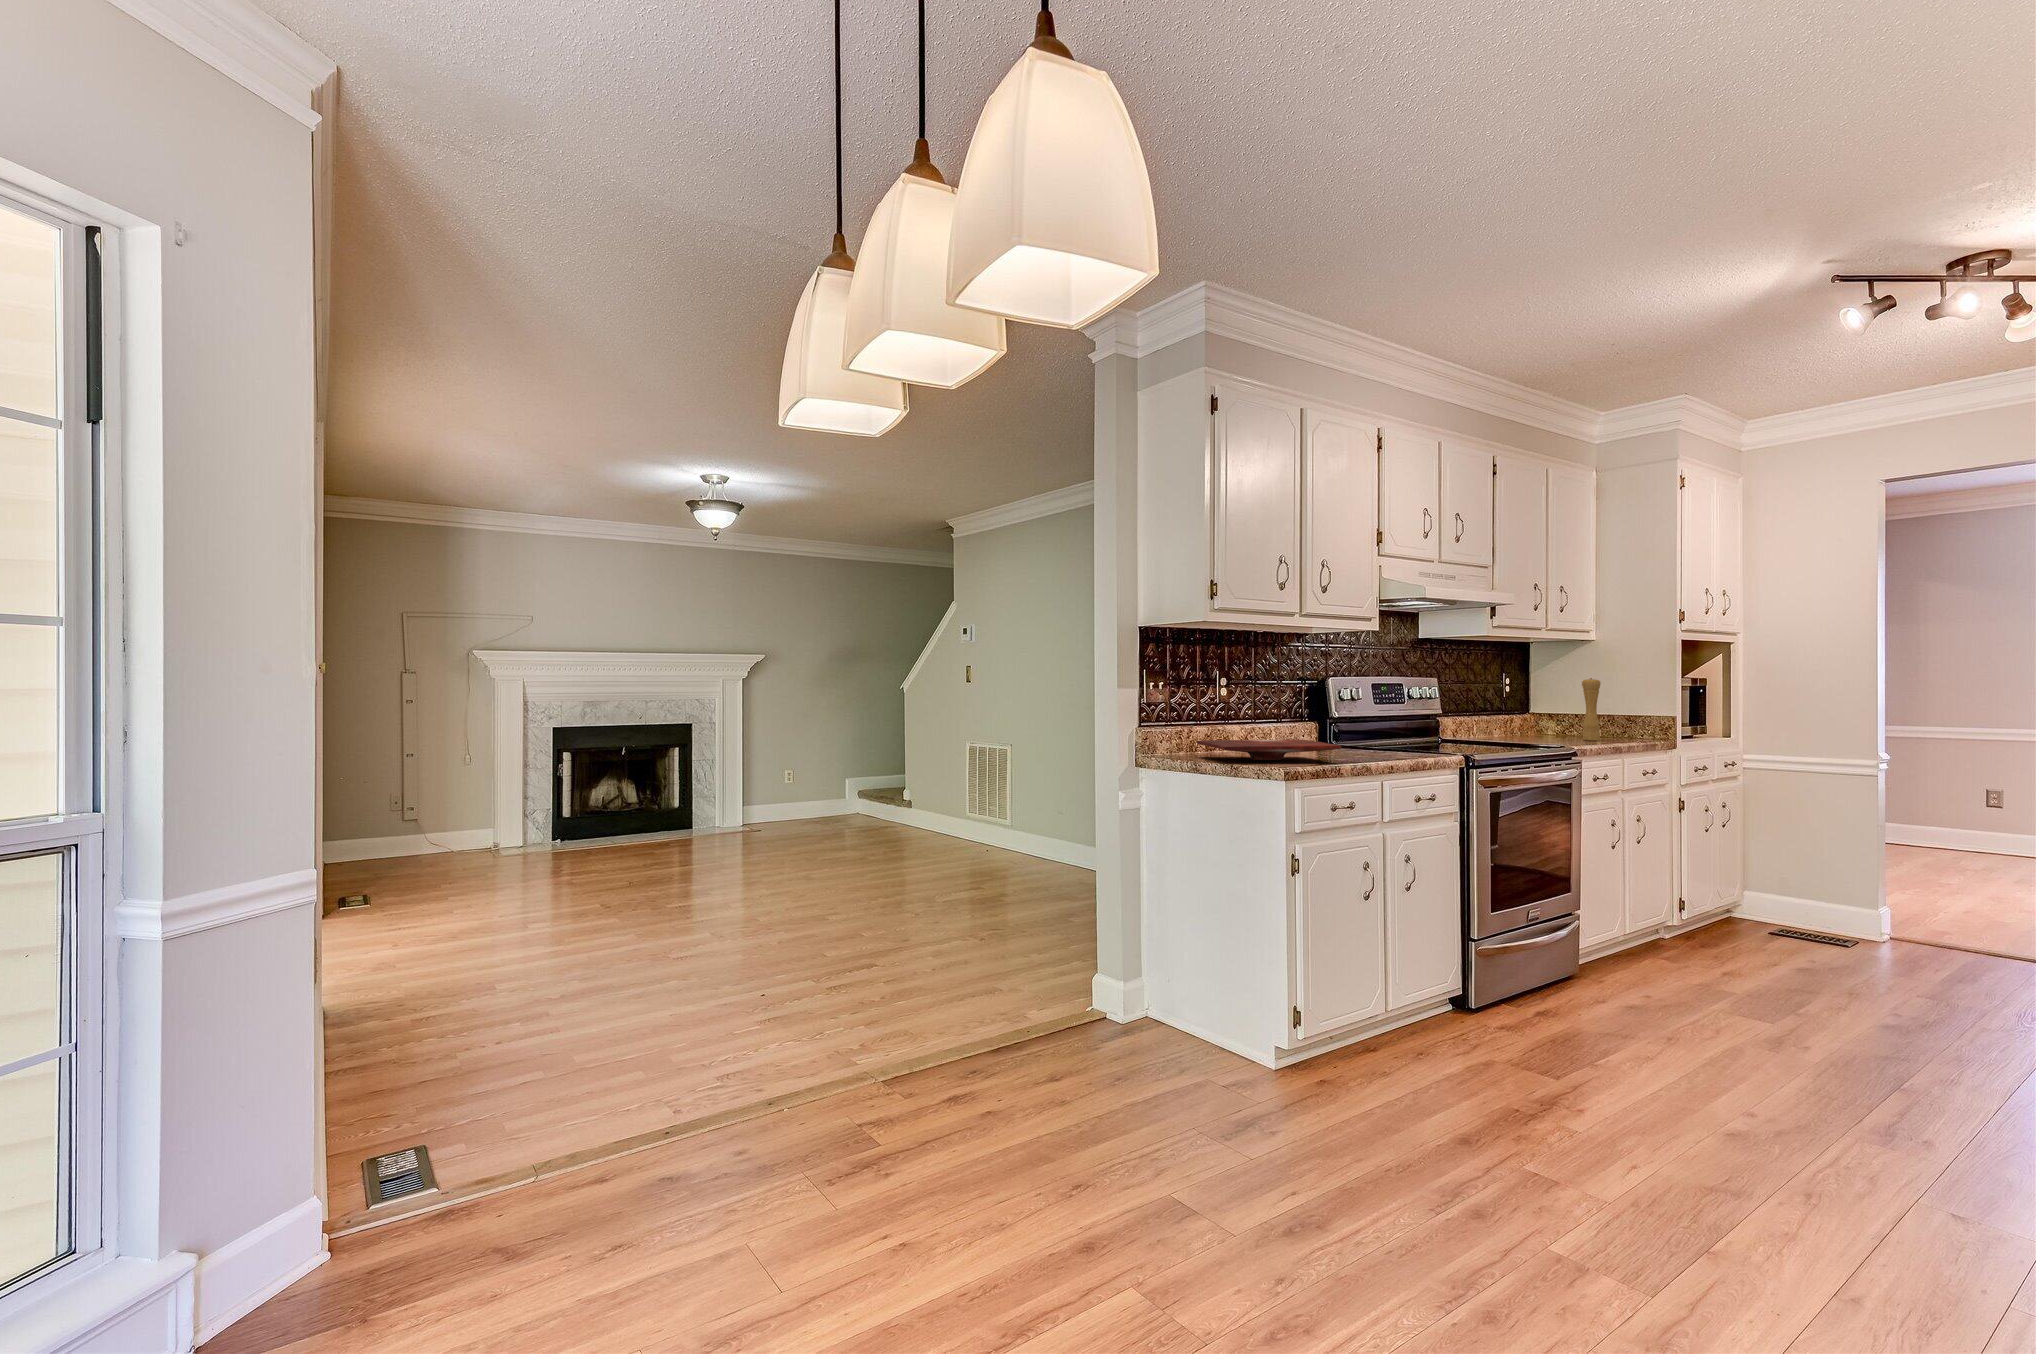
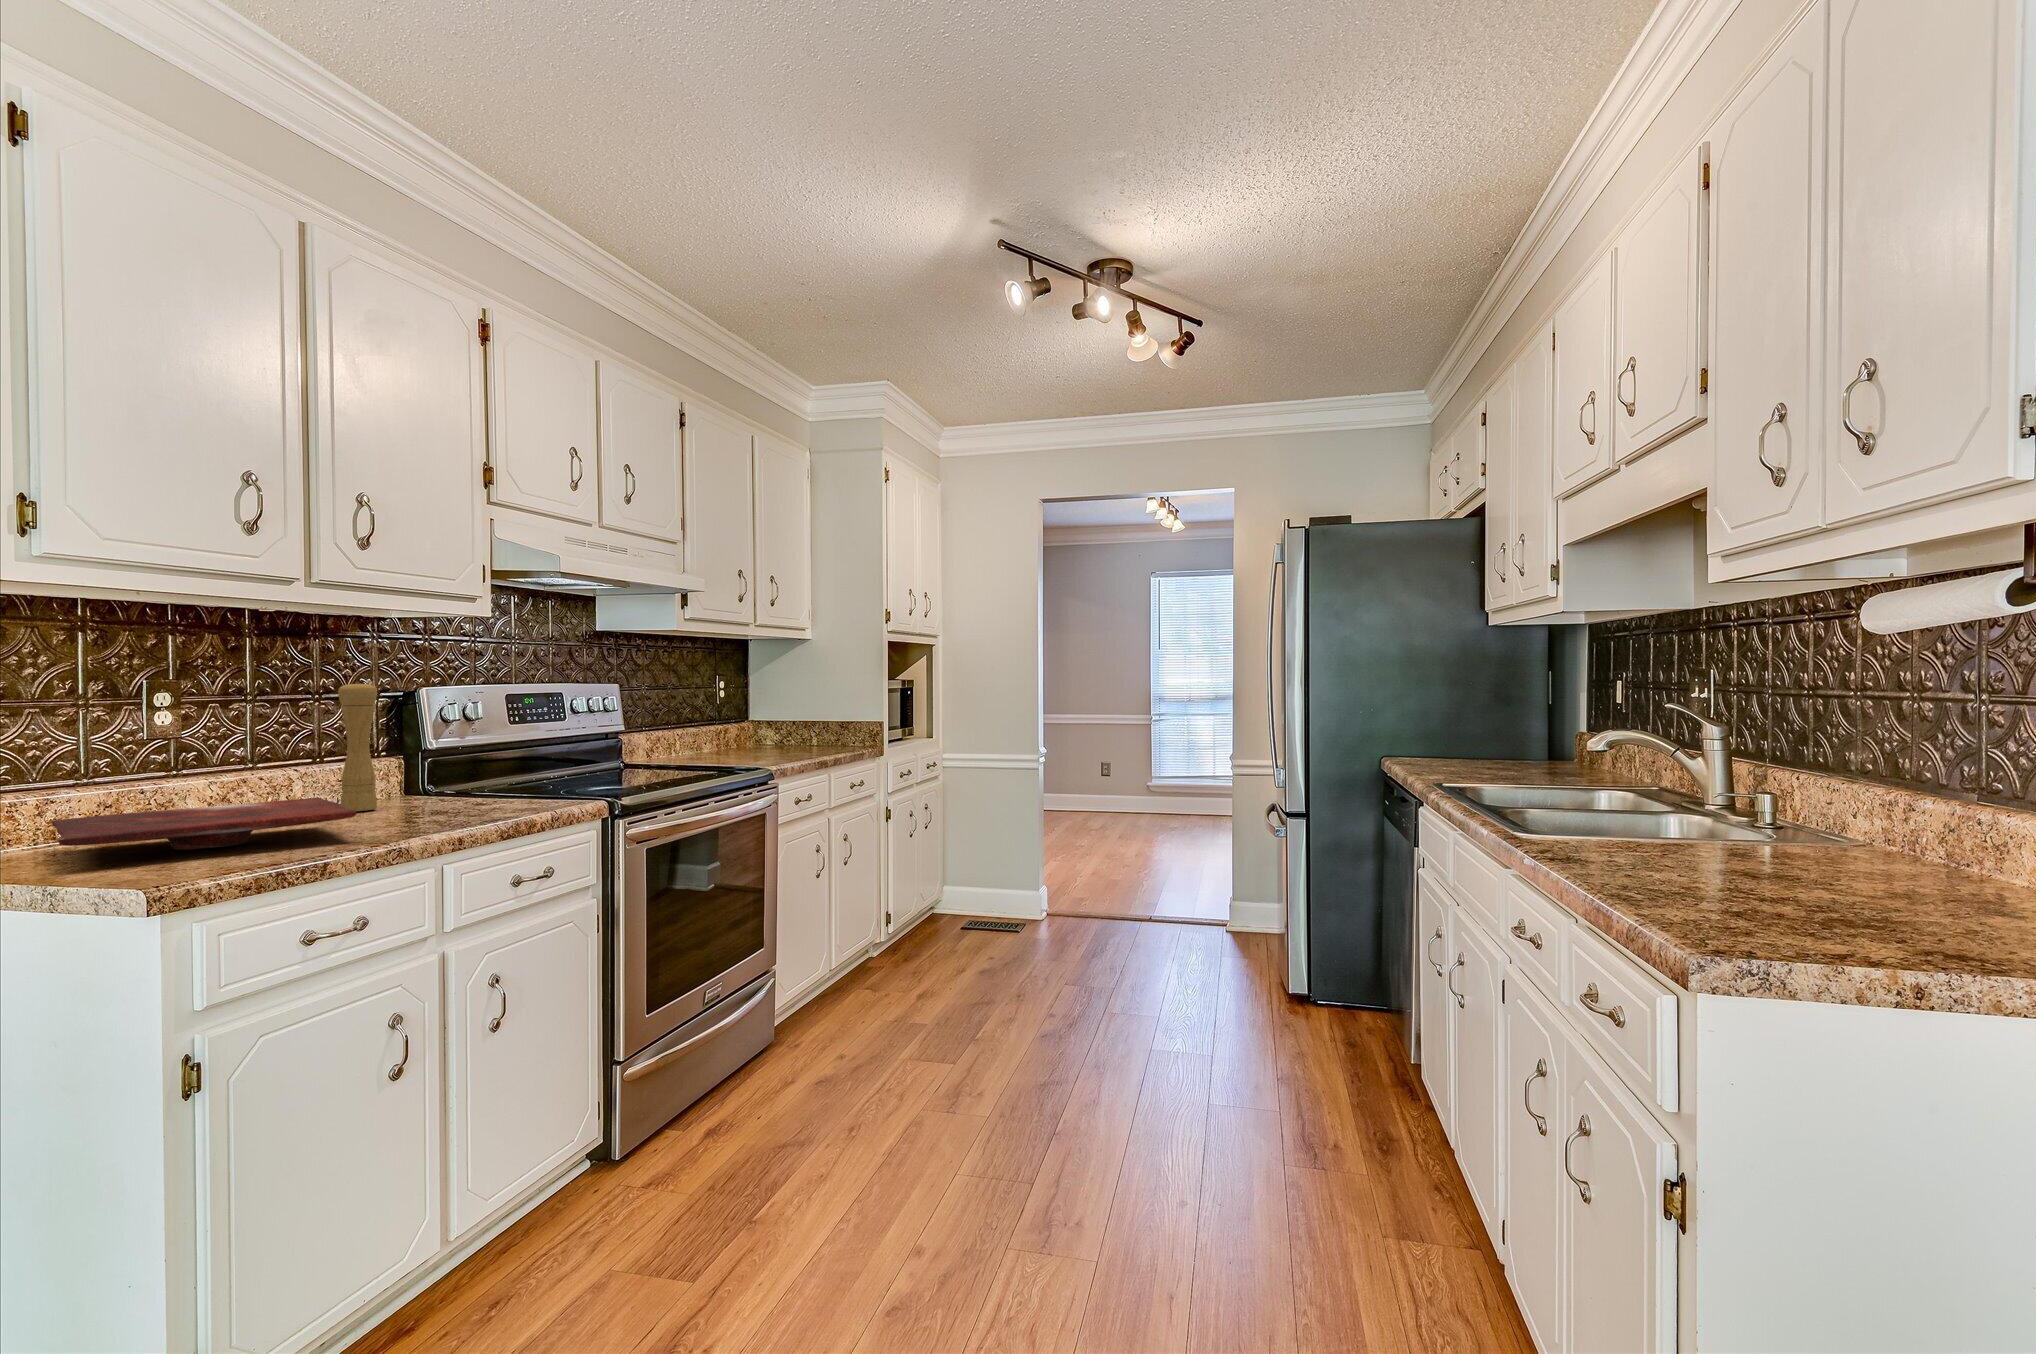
pepper mill: present [1582,678,1600,741] -> present [338,682,377,811]

